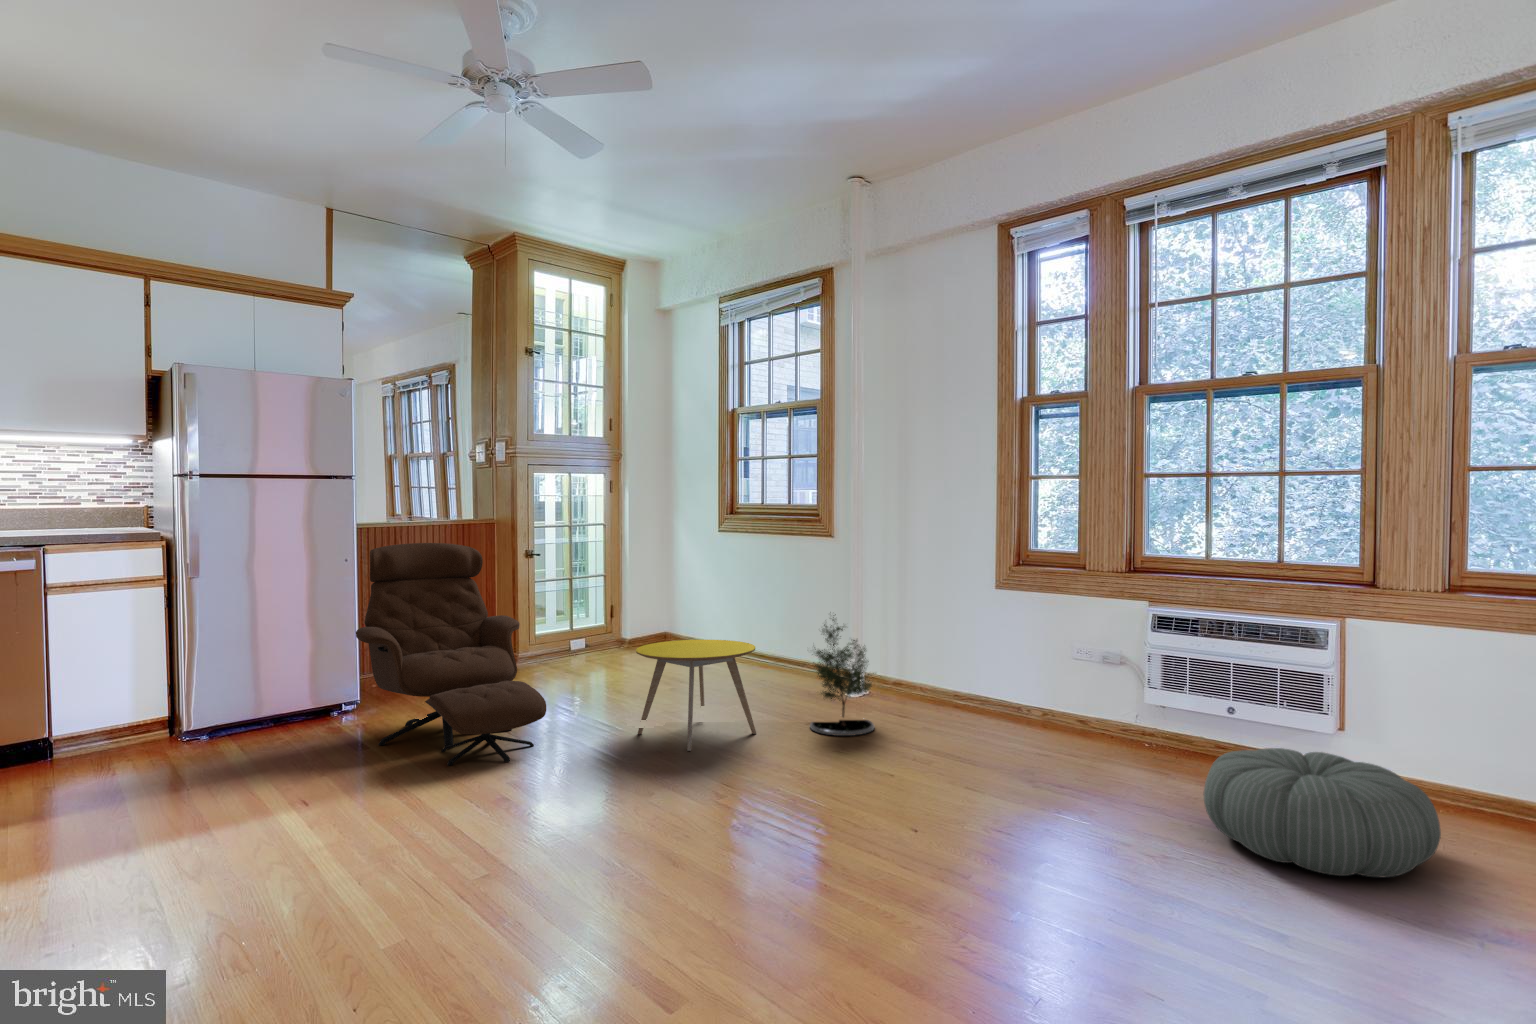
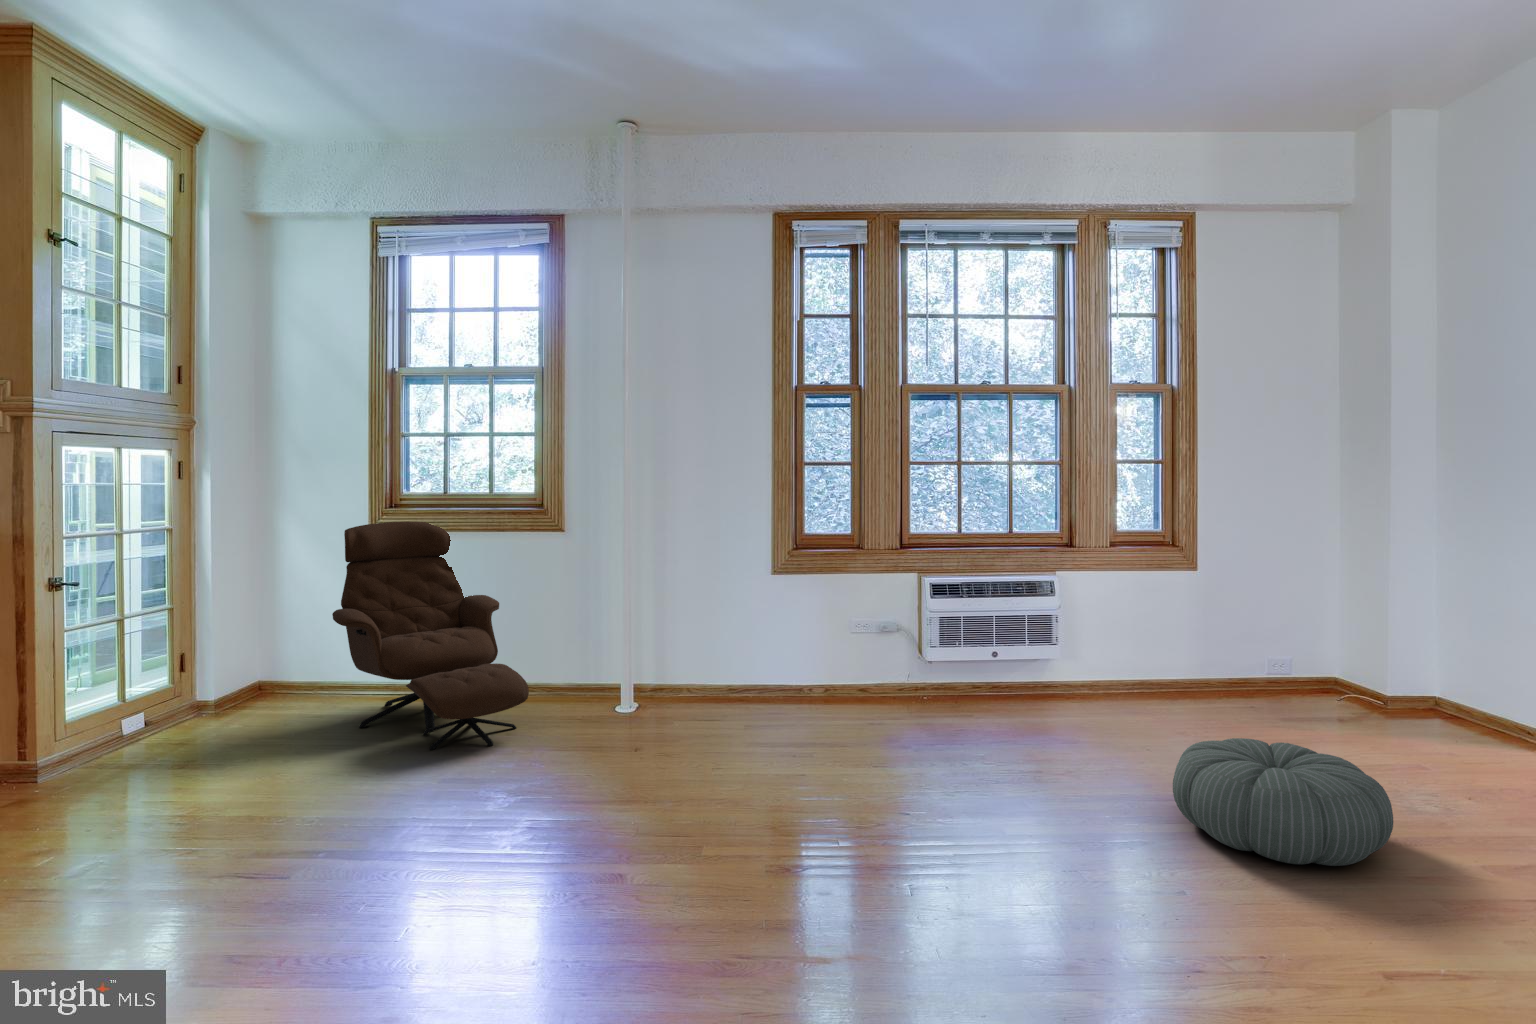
potted tree: present [810,614,874,736] -> none [789,594,860,717]
side table: present [636,640,756,751] -> none [618,620,739,733]

